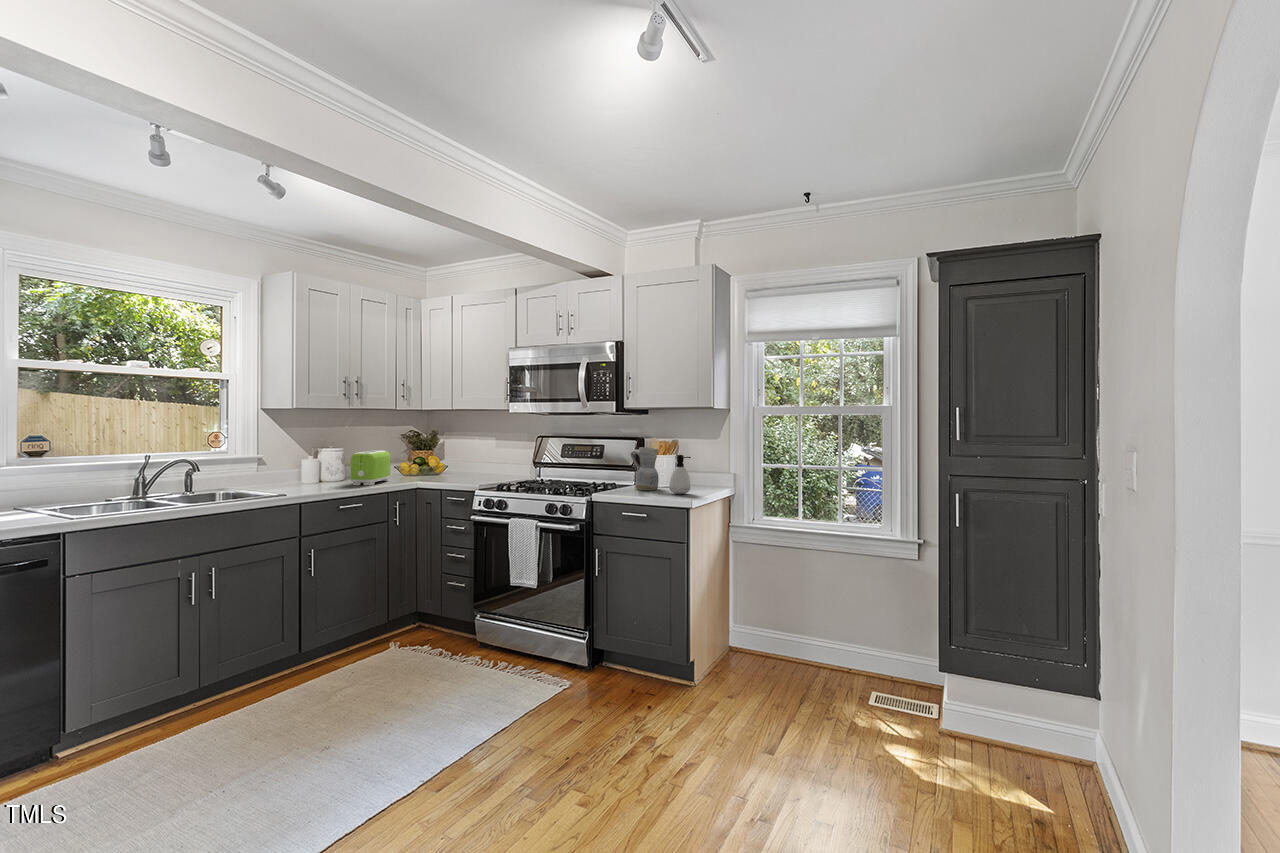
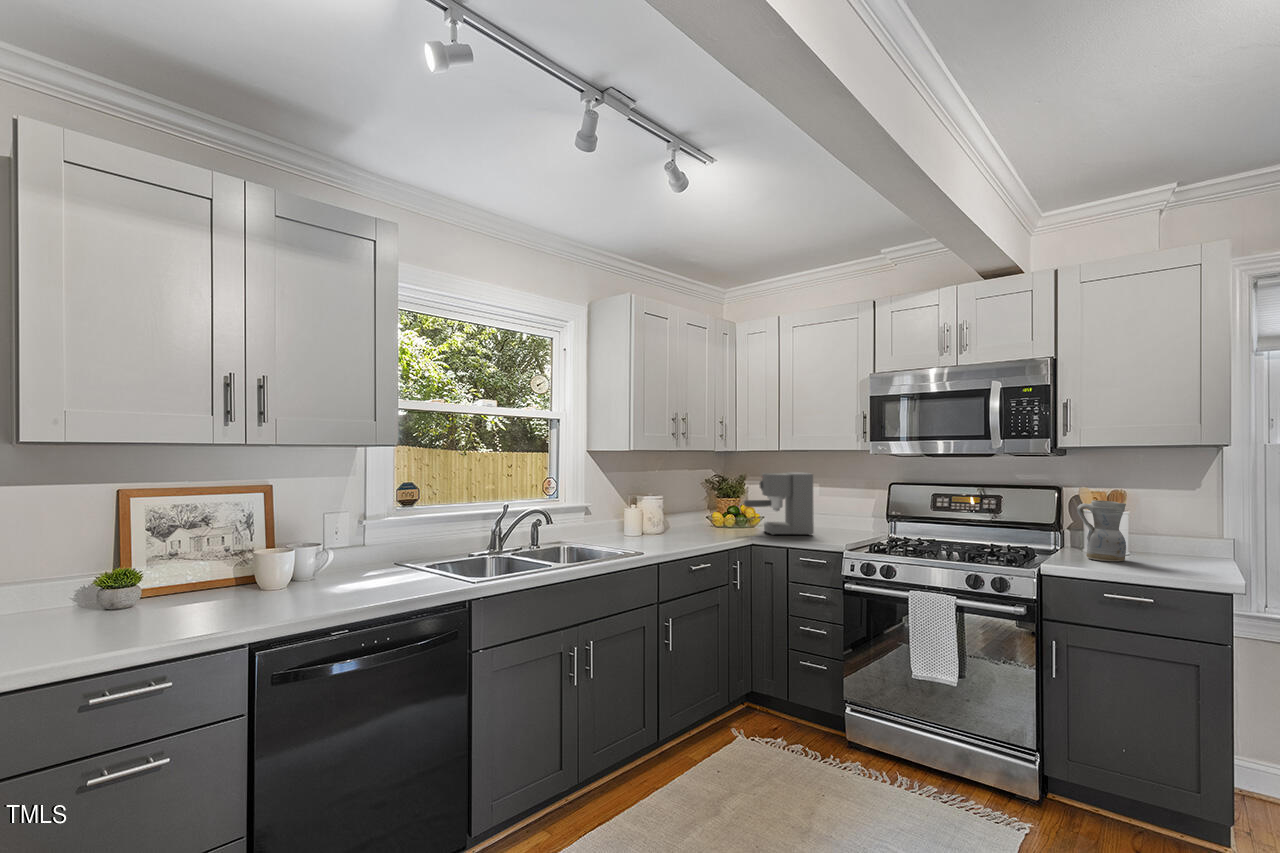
coffee maker: none [414,429,471,480] -> present [744,472,814,536]
toaster: present [350,450,390,485] -> none [685,498,720,541]
soap dispenser: present [669,455,691,494] -> none [1165,513,1205,571]

